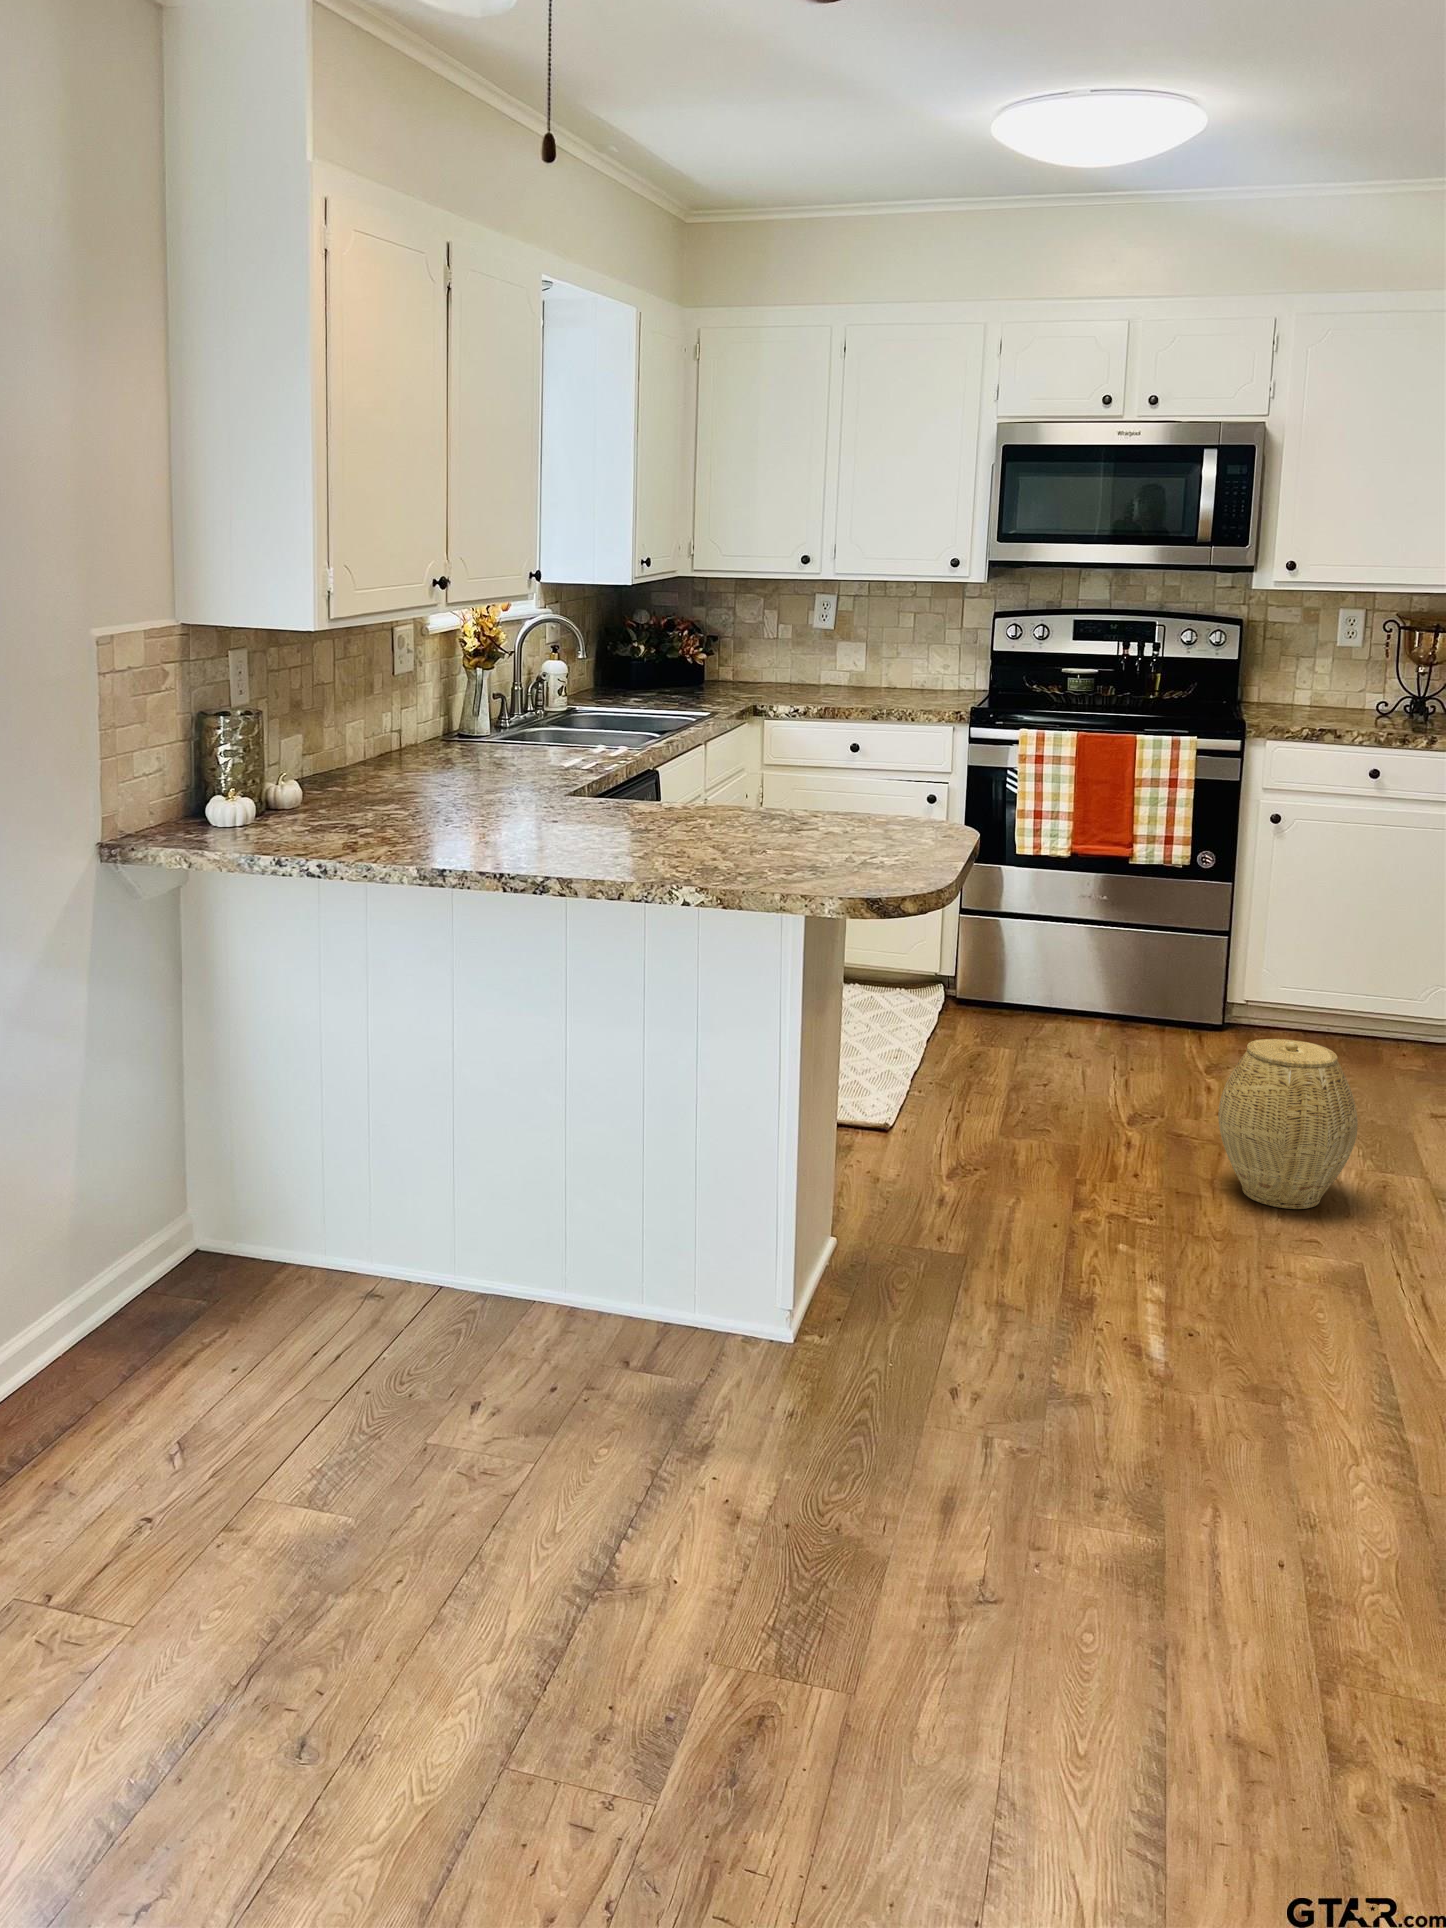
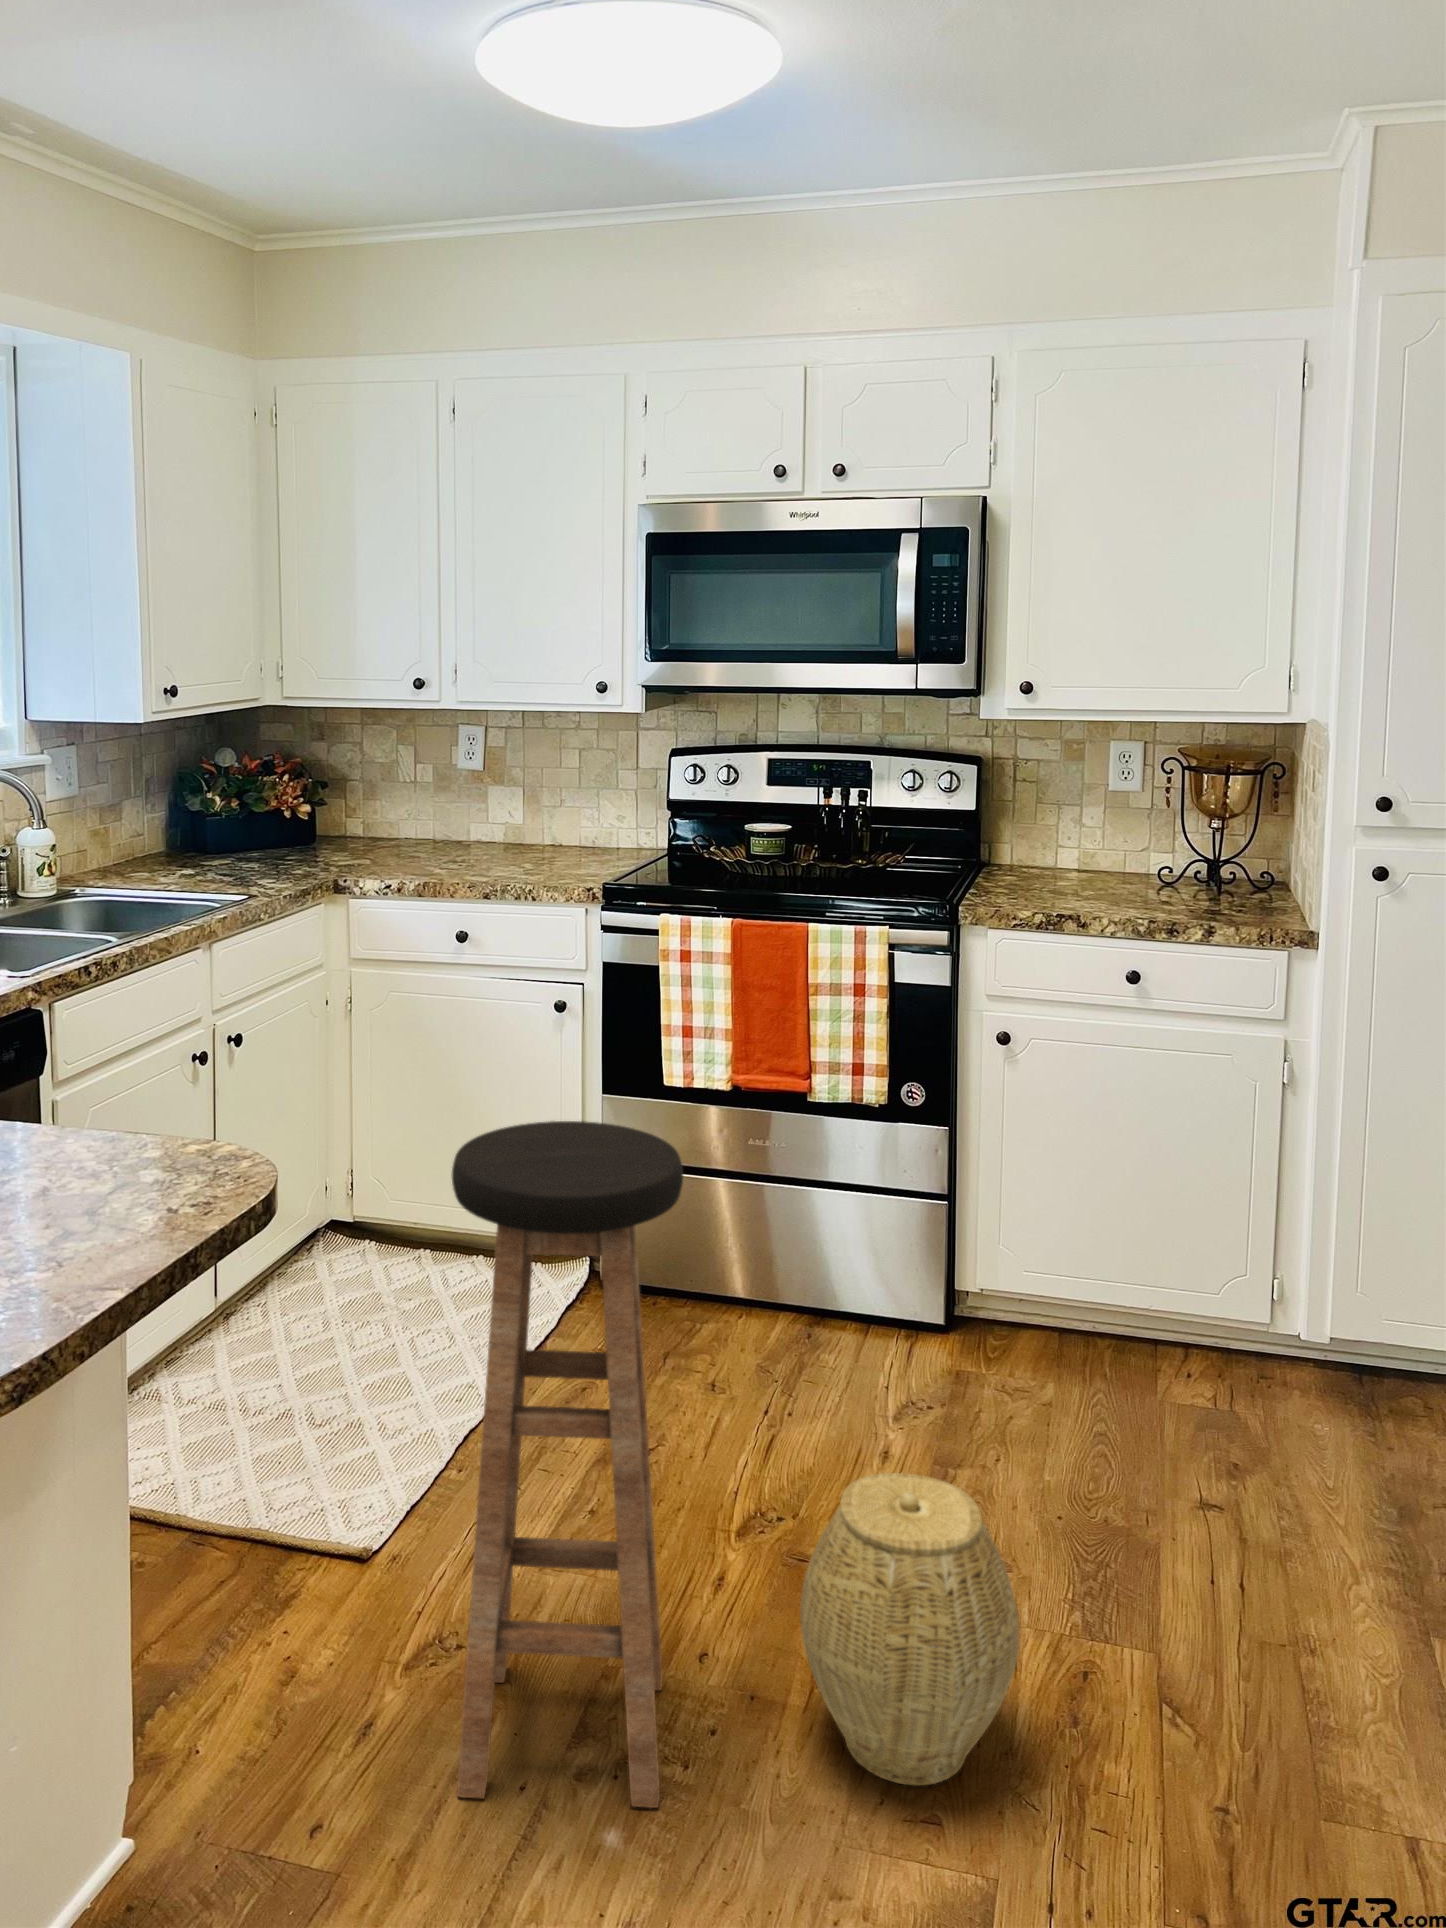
bar stool: none [1005,822,1170,1214] -> present [452,1121,683,1808]

